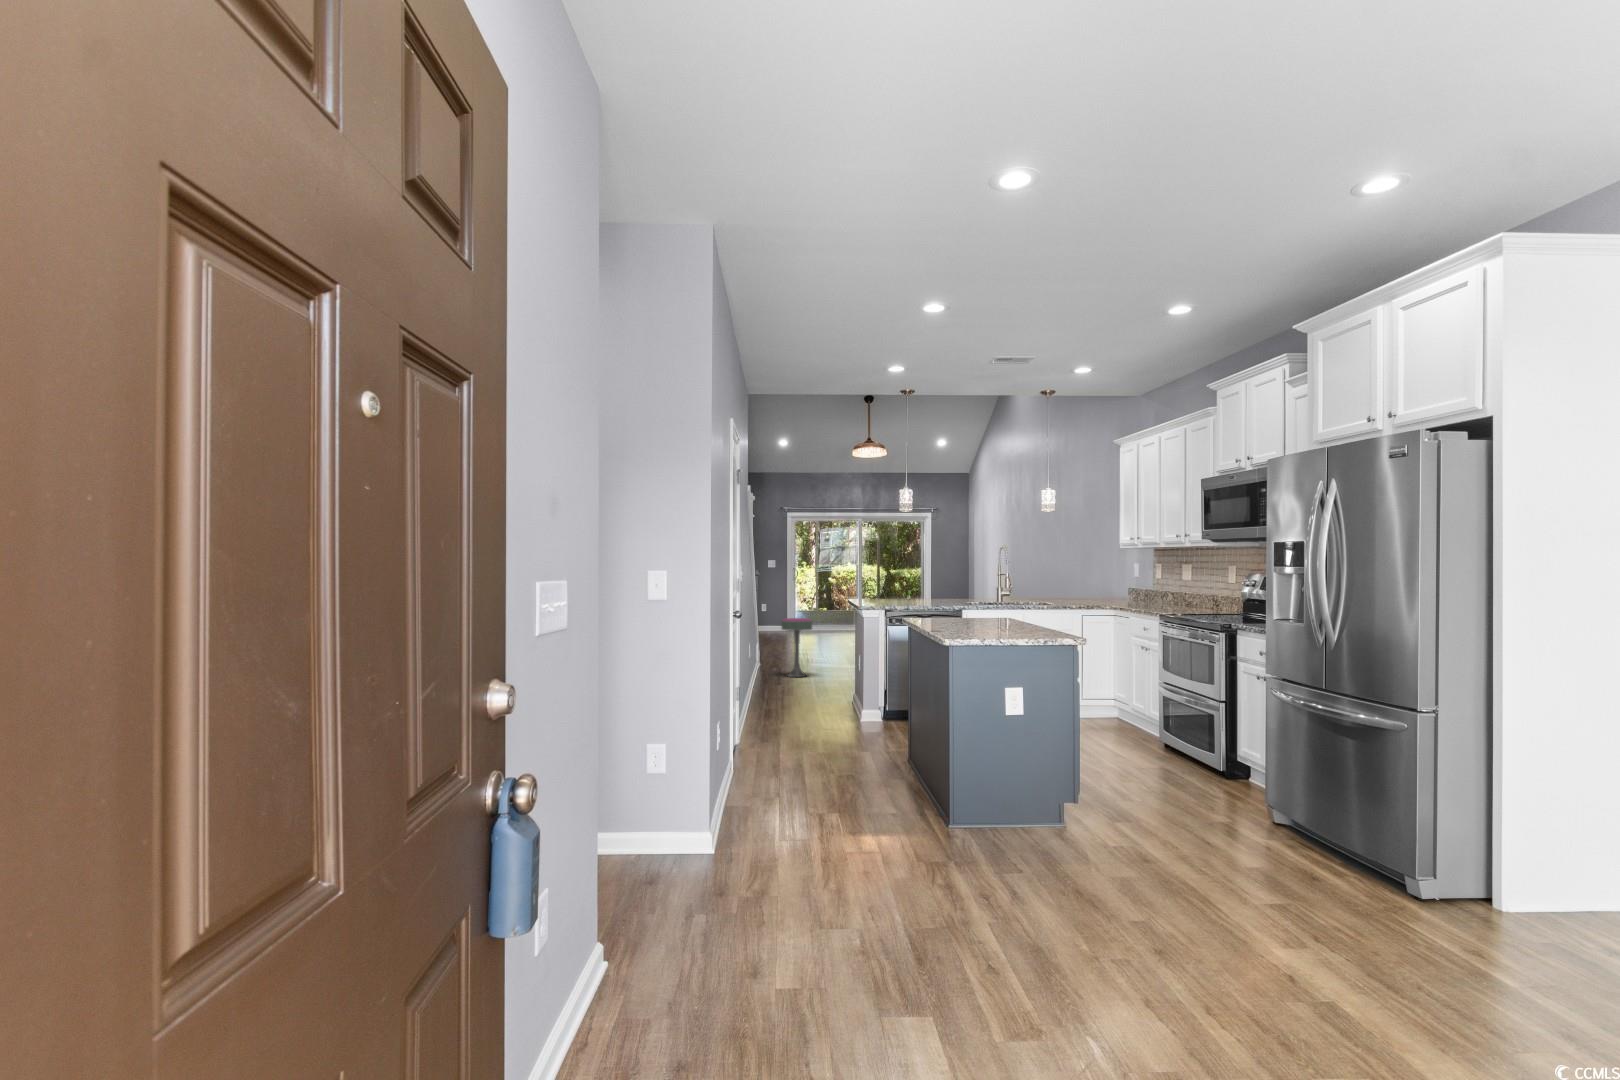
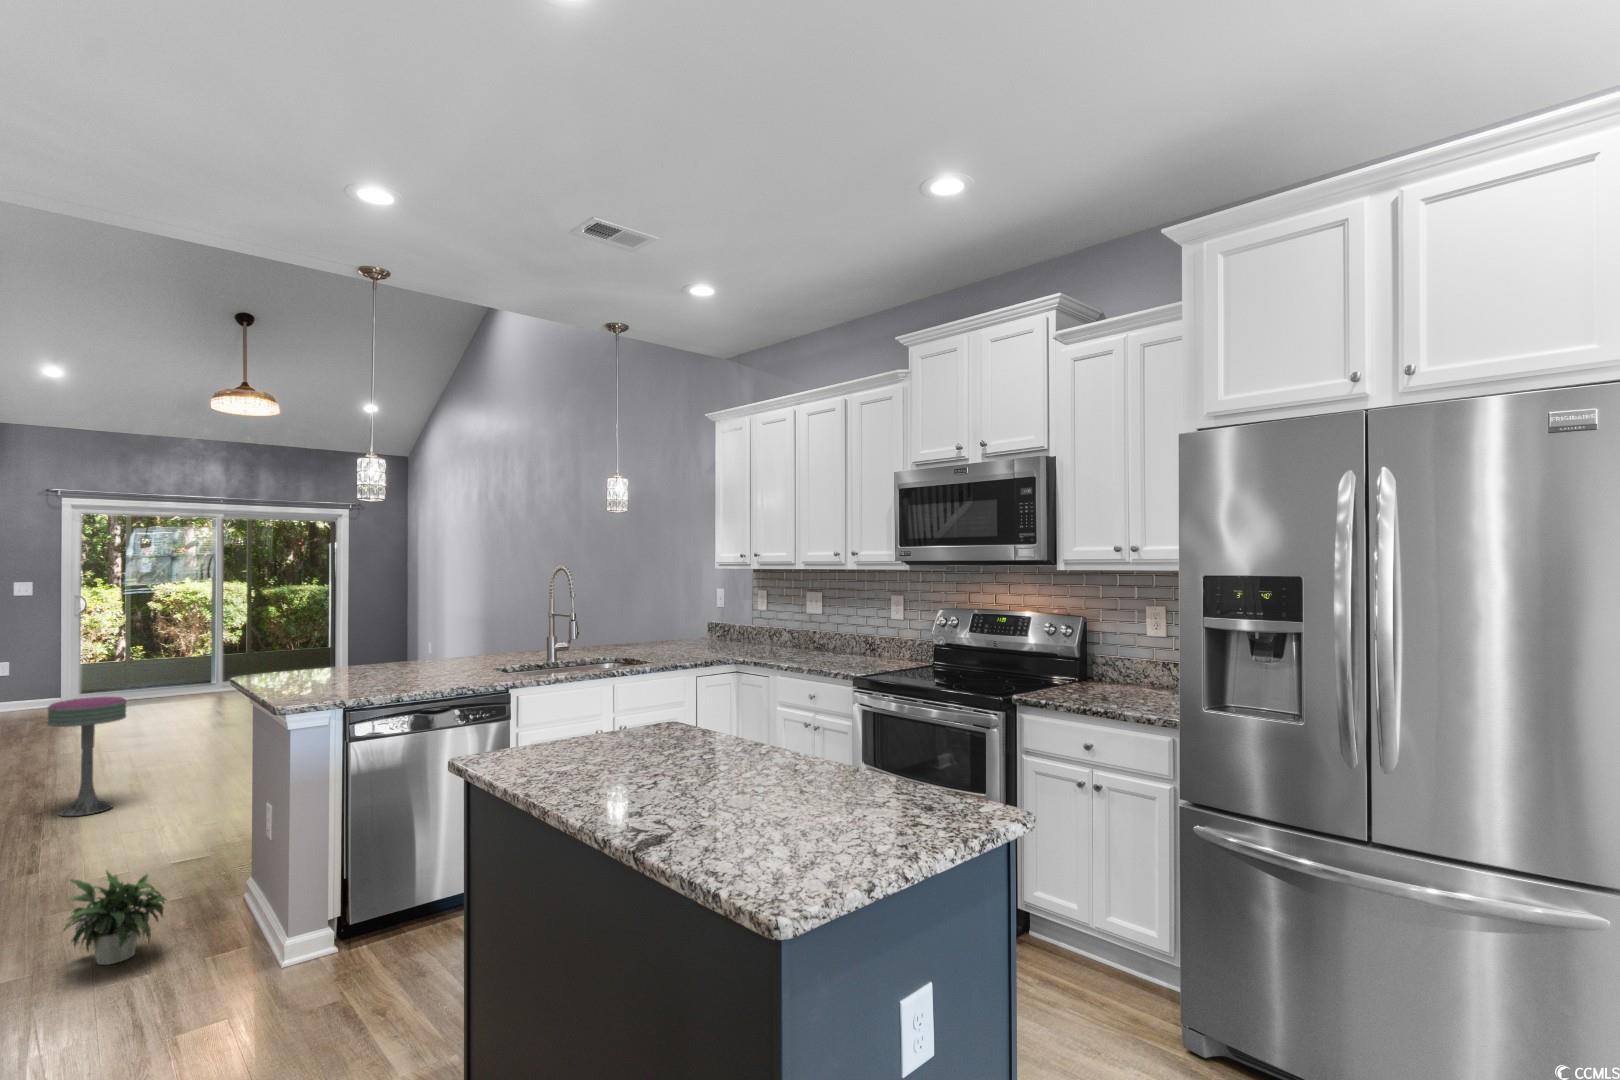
potted plant: none [786,676,821,713] -> present [63,871,167,965]

